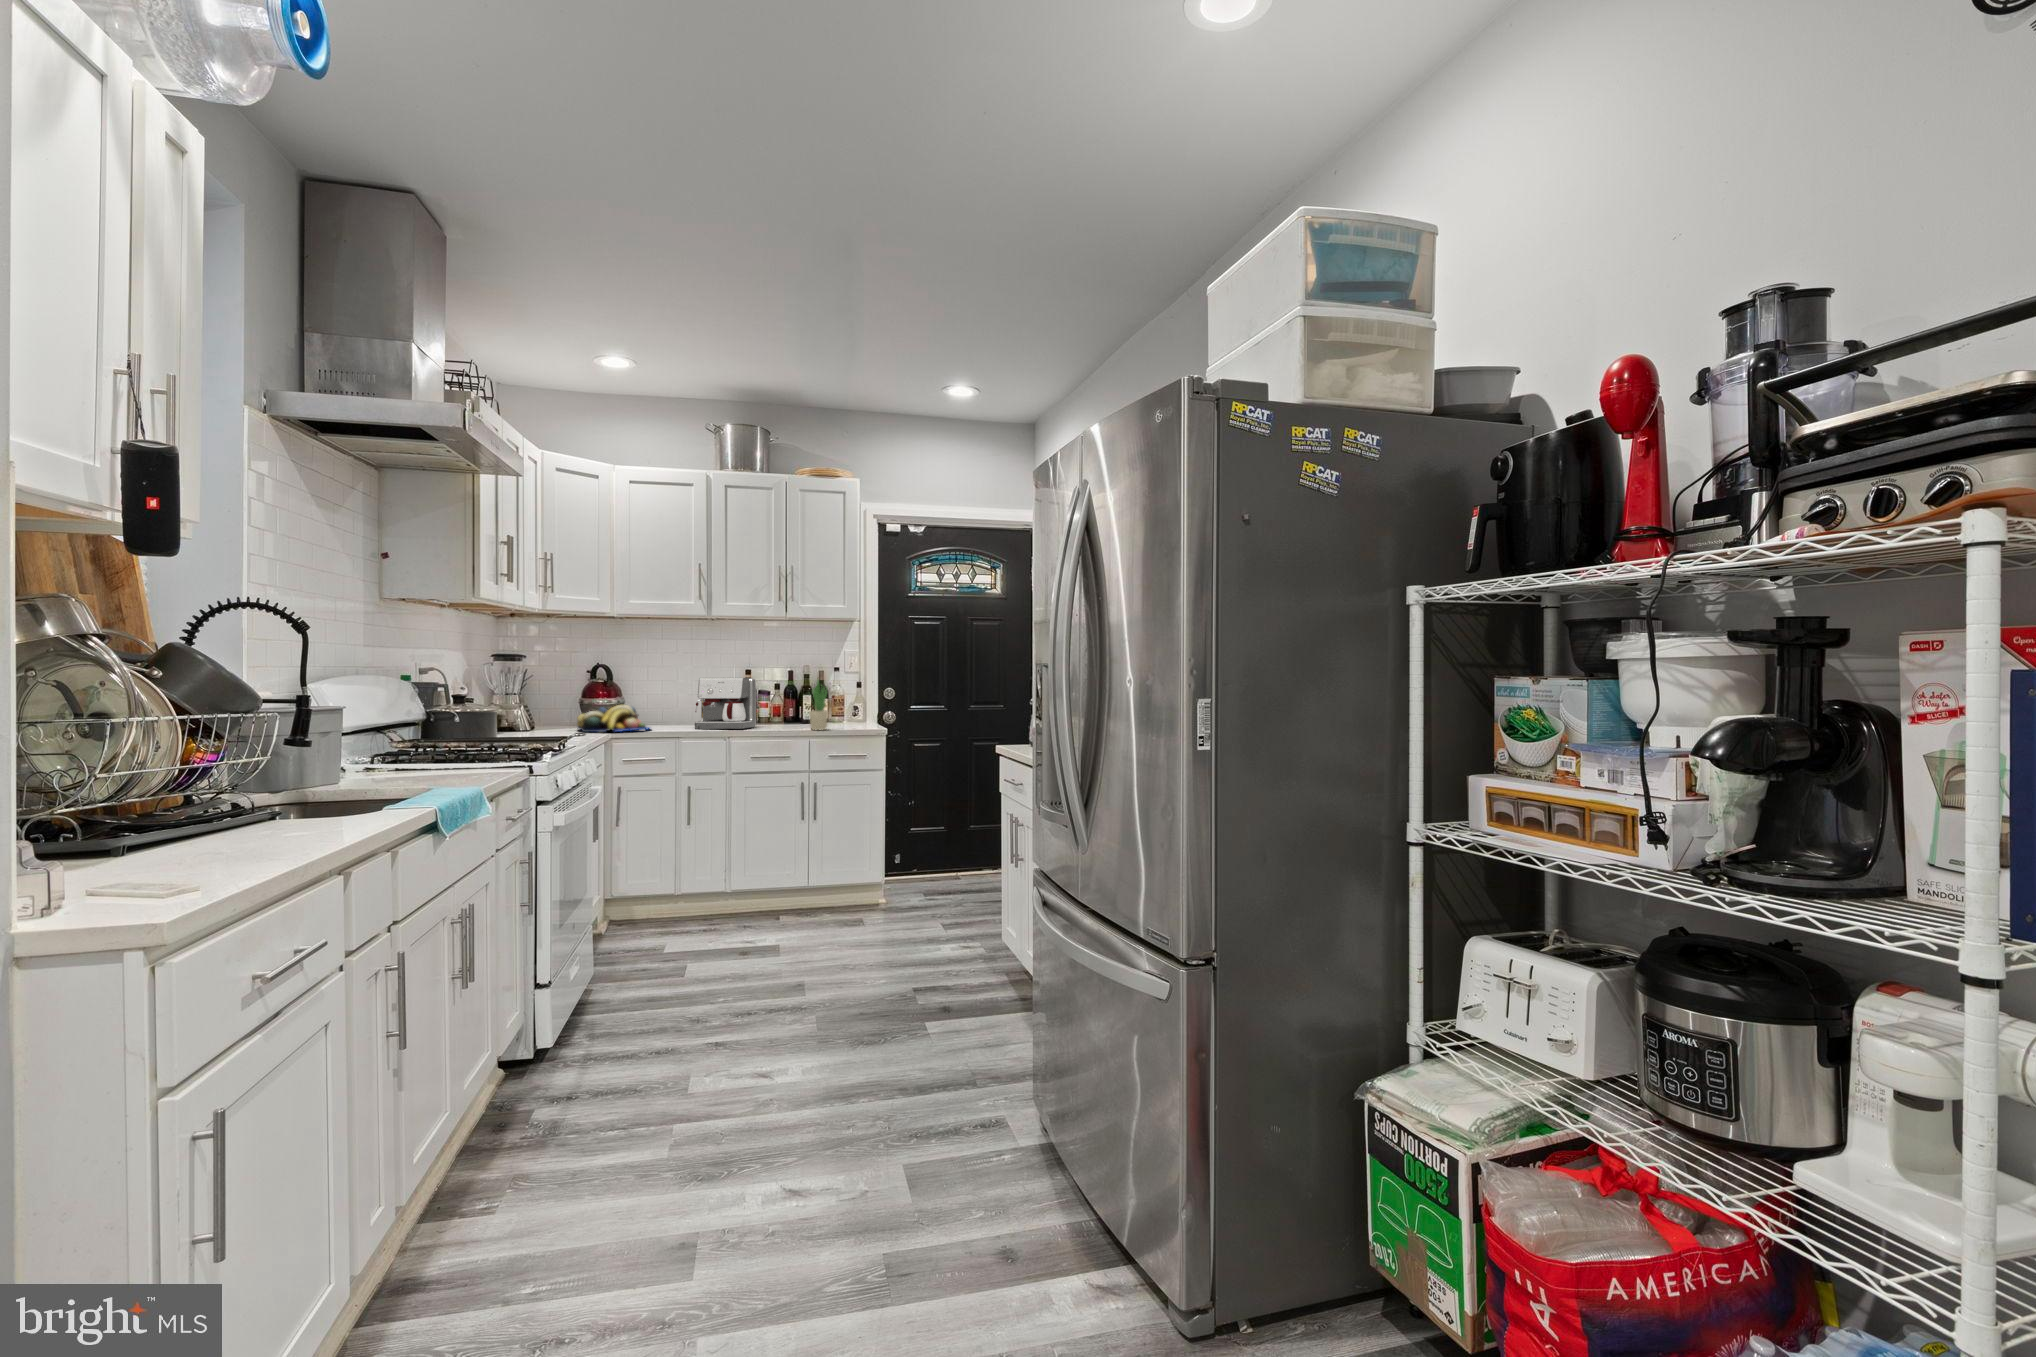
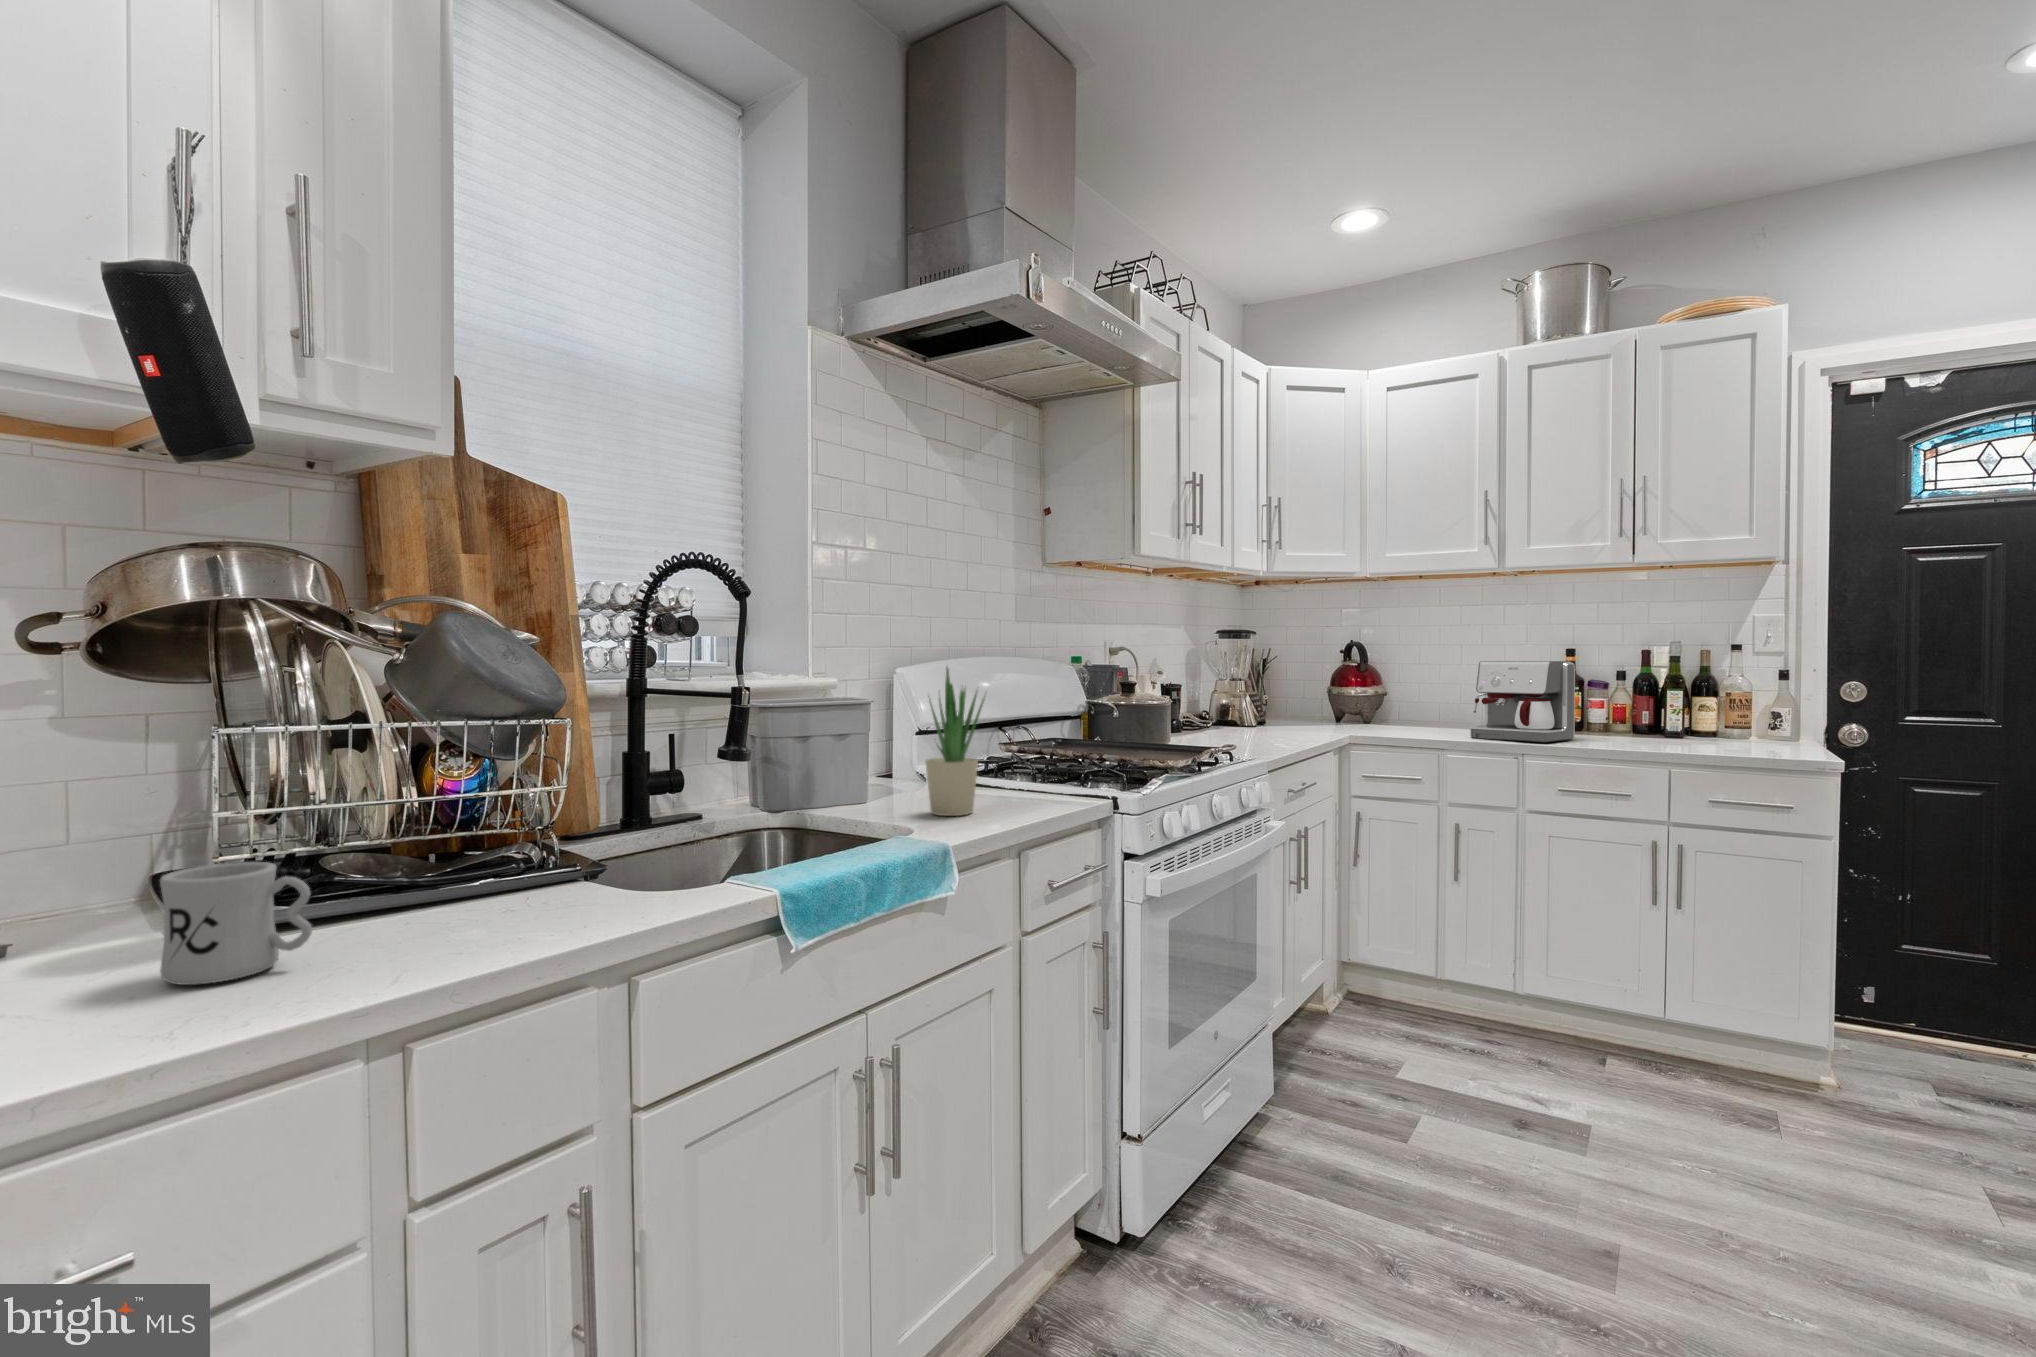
potted plant: present [809,678,828,730] -> present [926,667,985,816]
fruit bowl: present [577,705,649,732] -> none [1305,698,1407,737]
mug: none [177,792,264,856] -> present [160,862,312,985]

